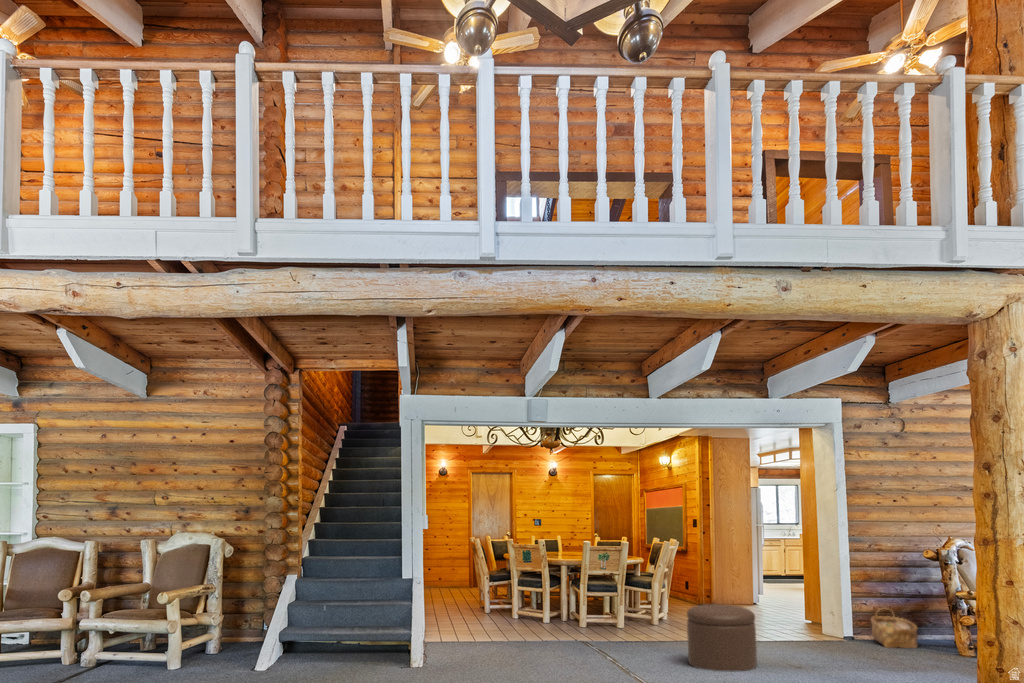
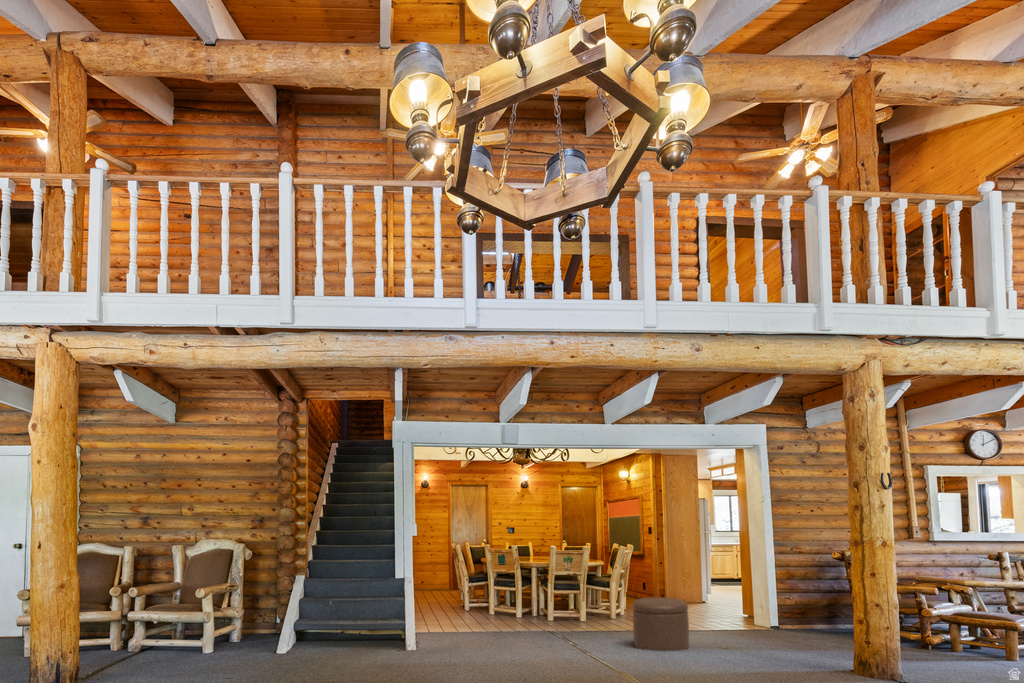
woven basket: present [871,609,918,648] -> none [790,601,827,634]

